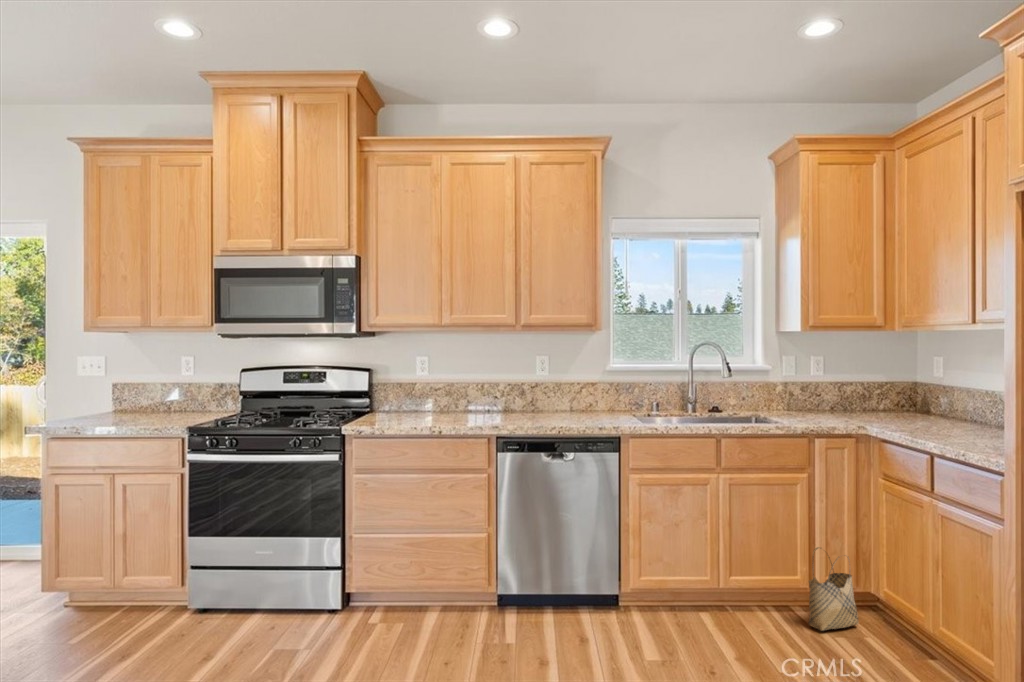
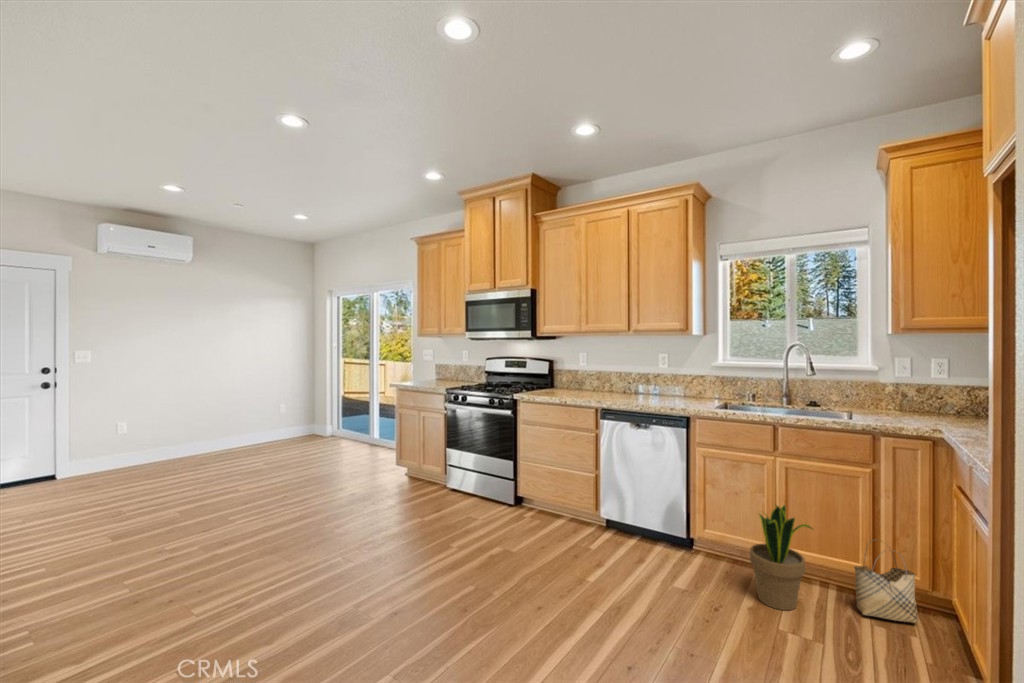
potted plant: none [719,527,782,651] -> present [750,505,812,610]

